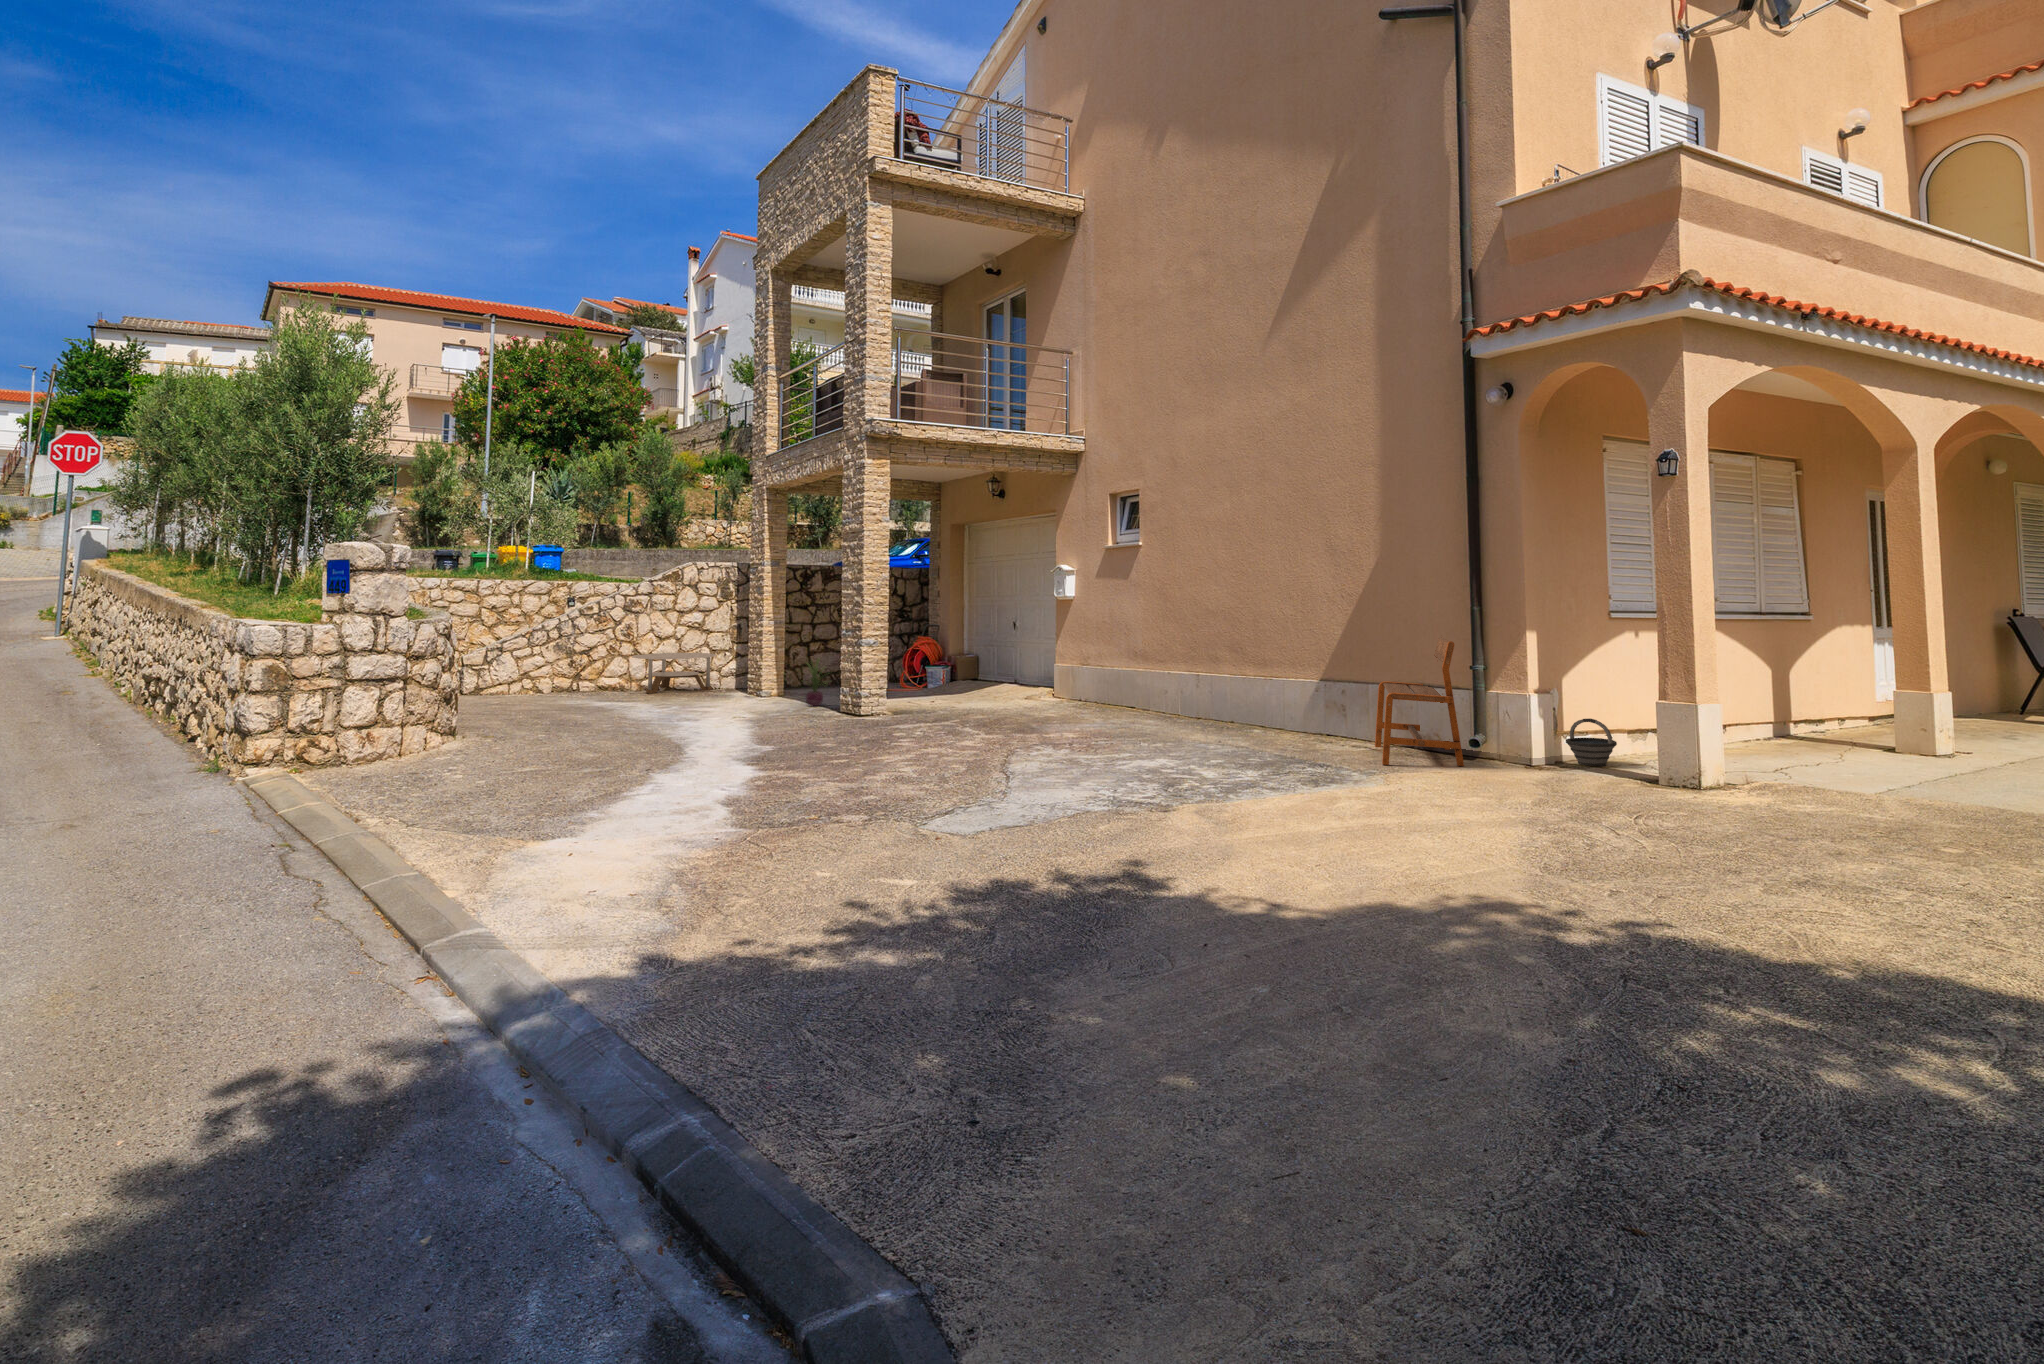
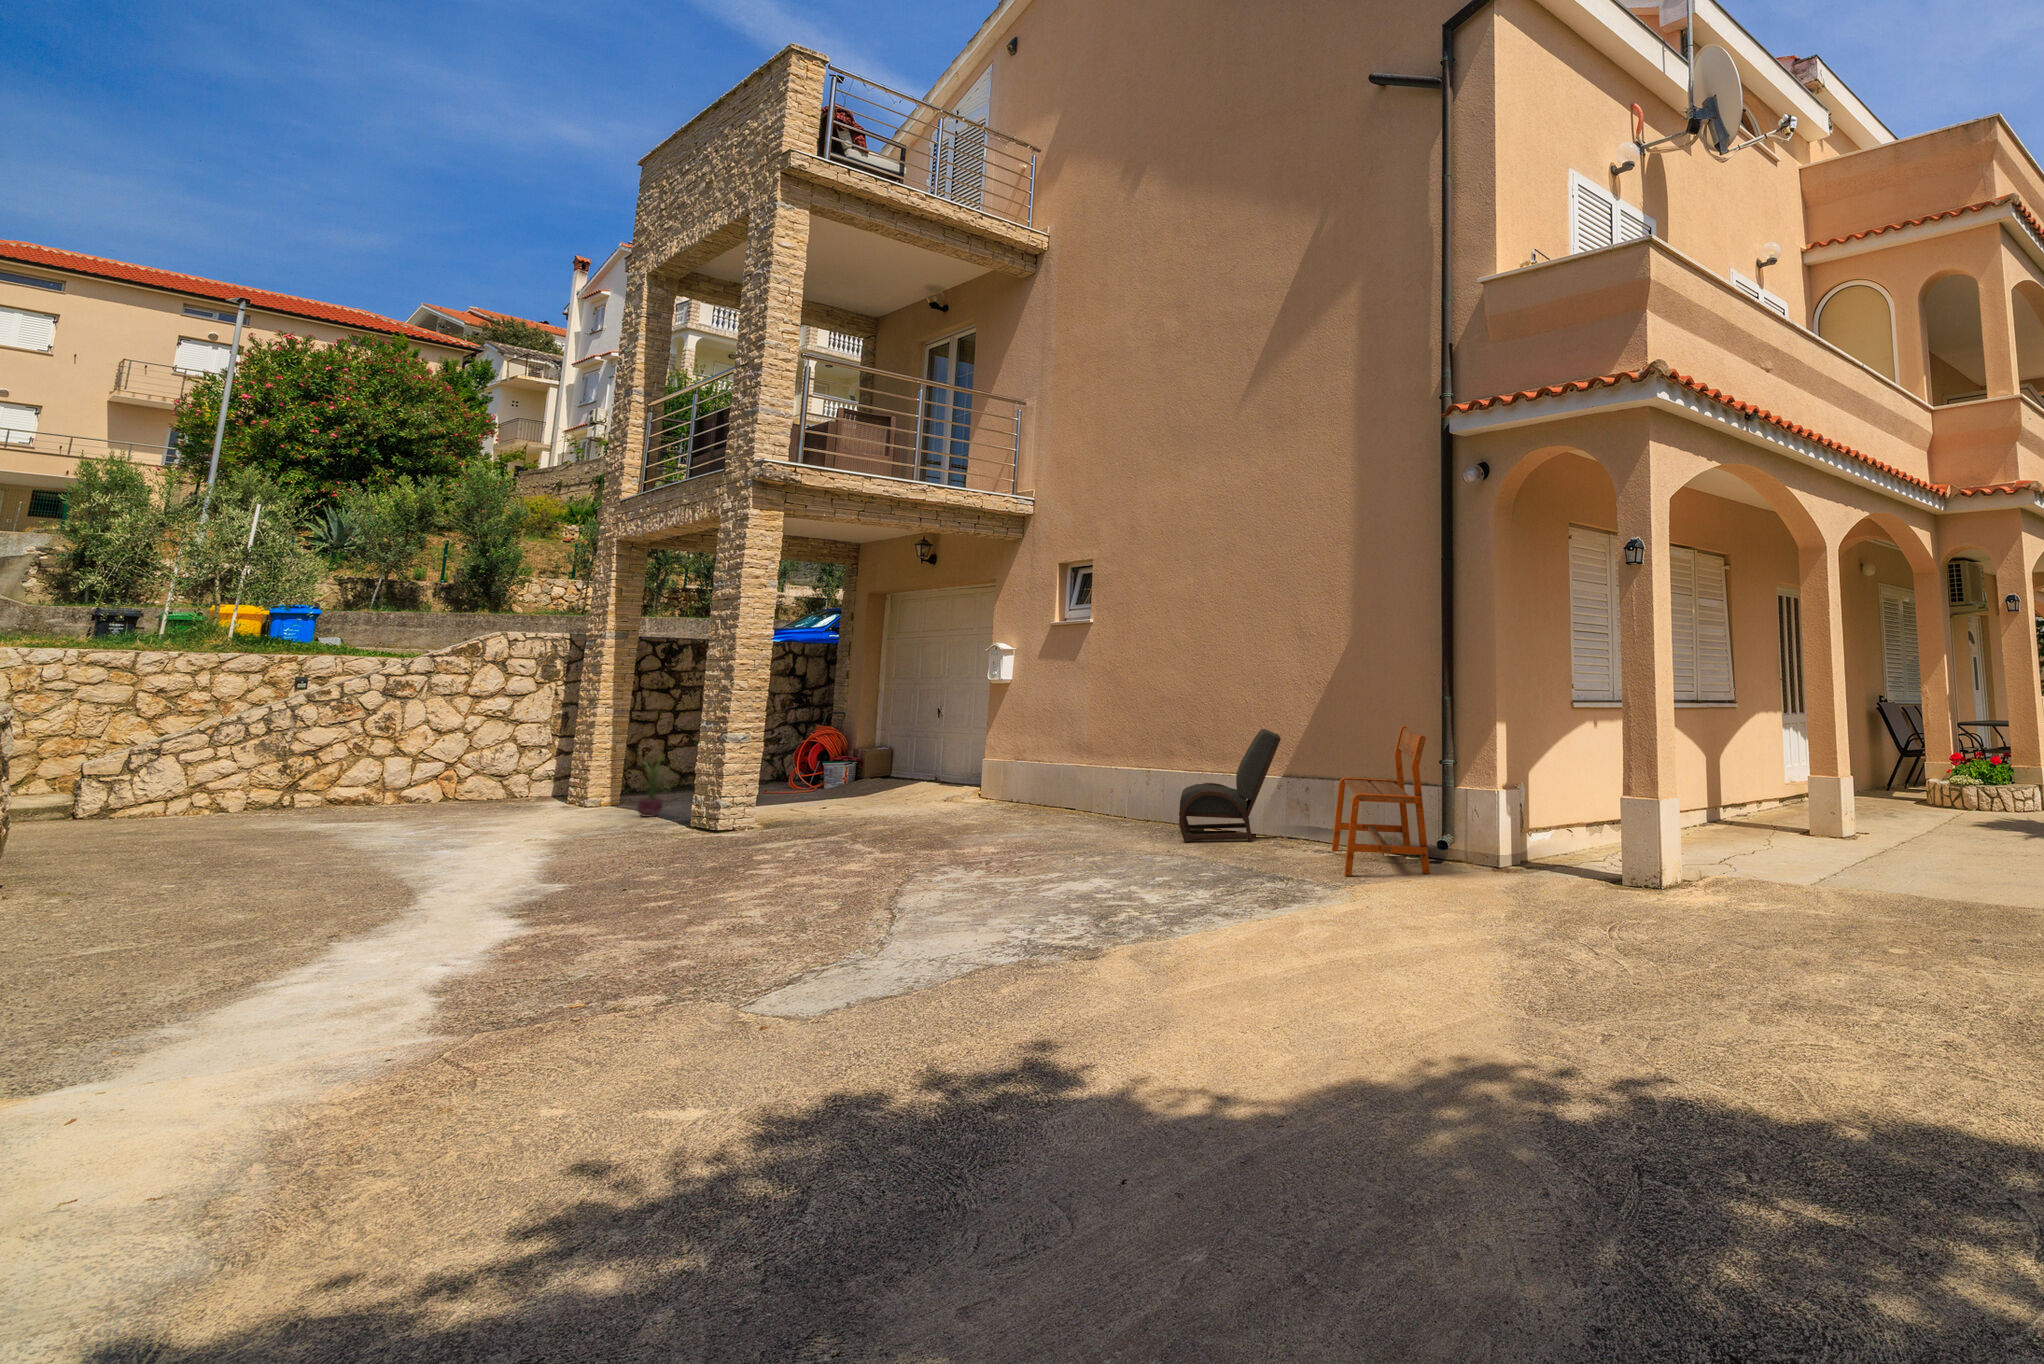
lounge chair: none [1235,639,1324,738] -> present [1179,729,1281,842]
round table: present [632,653,717,693] -> none [389,747,522,803]
bucket: present [1566,719,1617,766] -> none [1529,815,1578,866]

